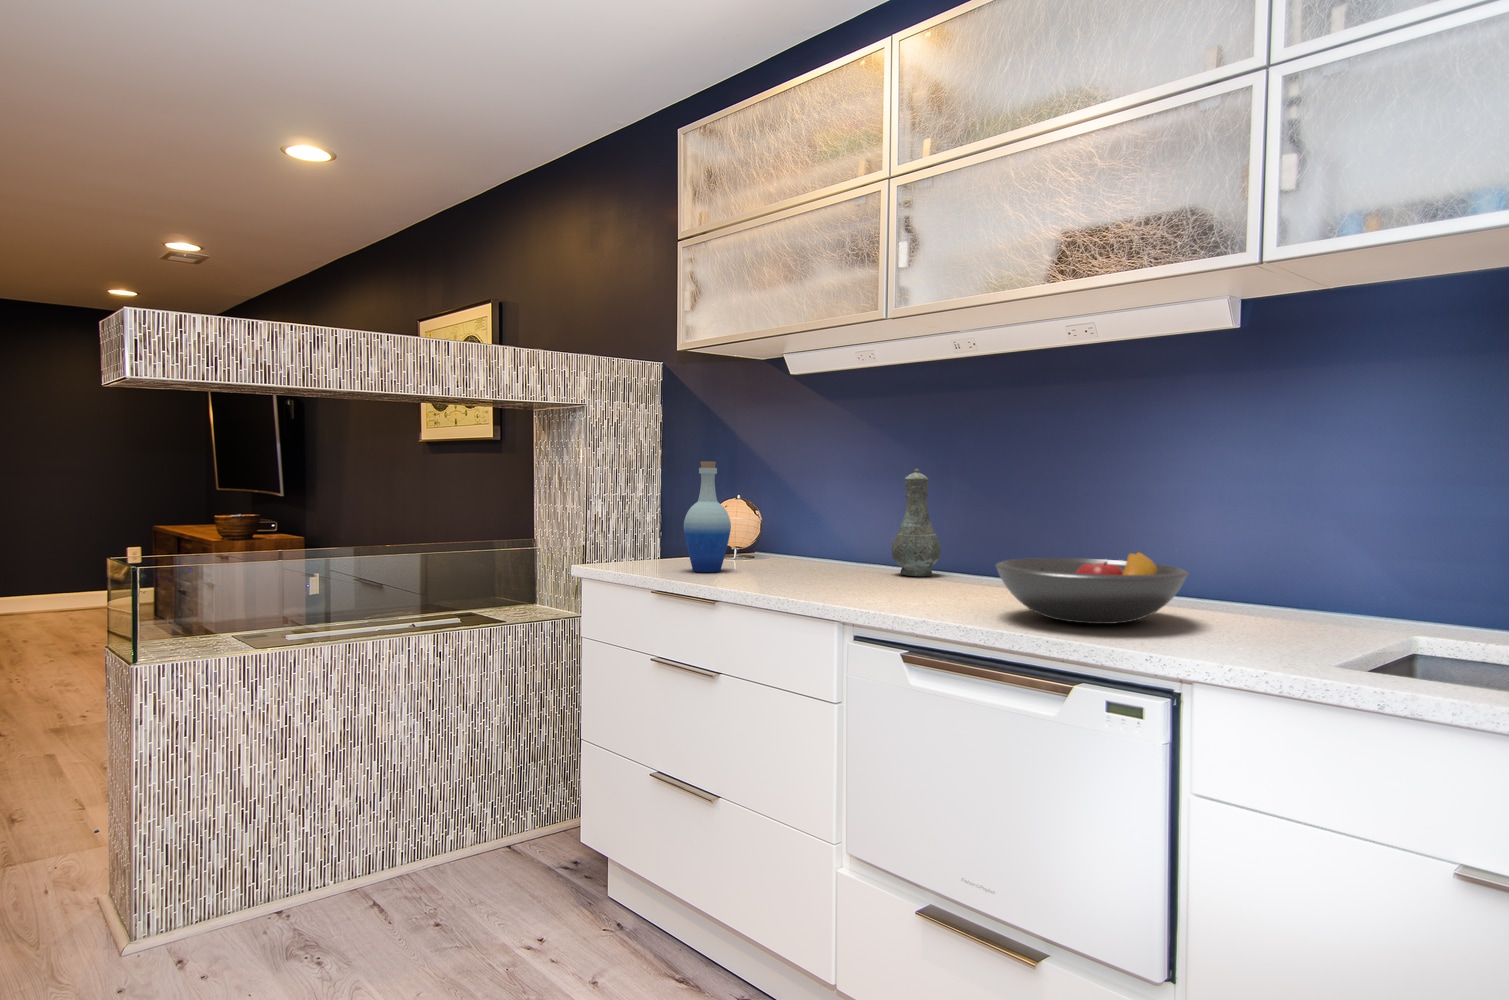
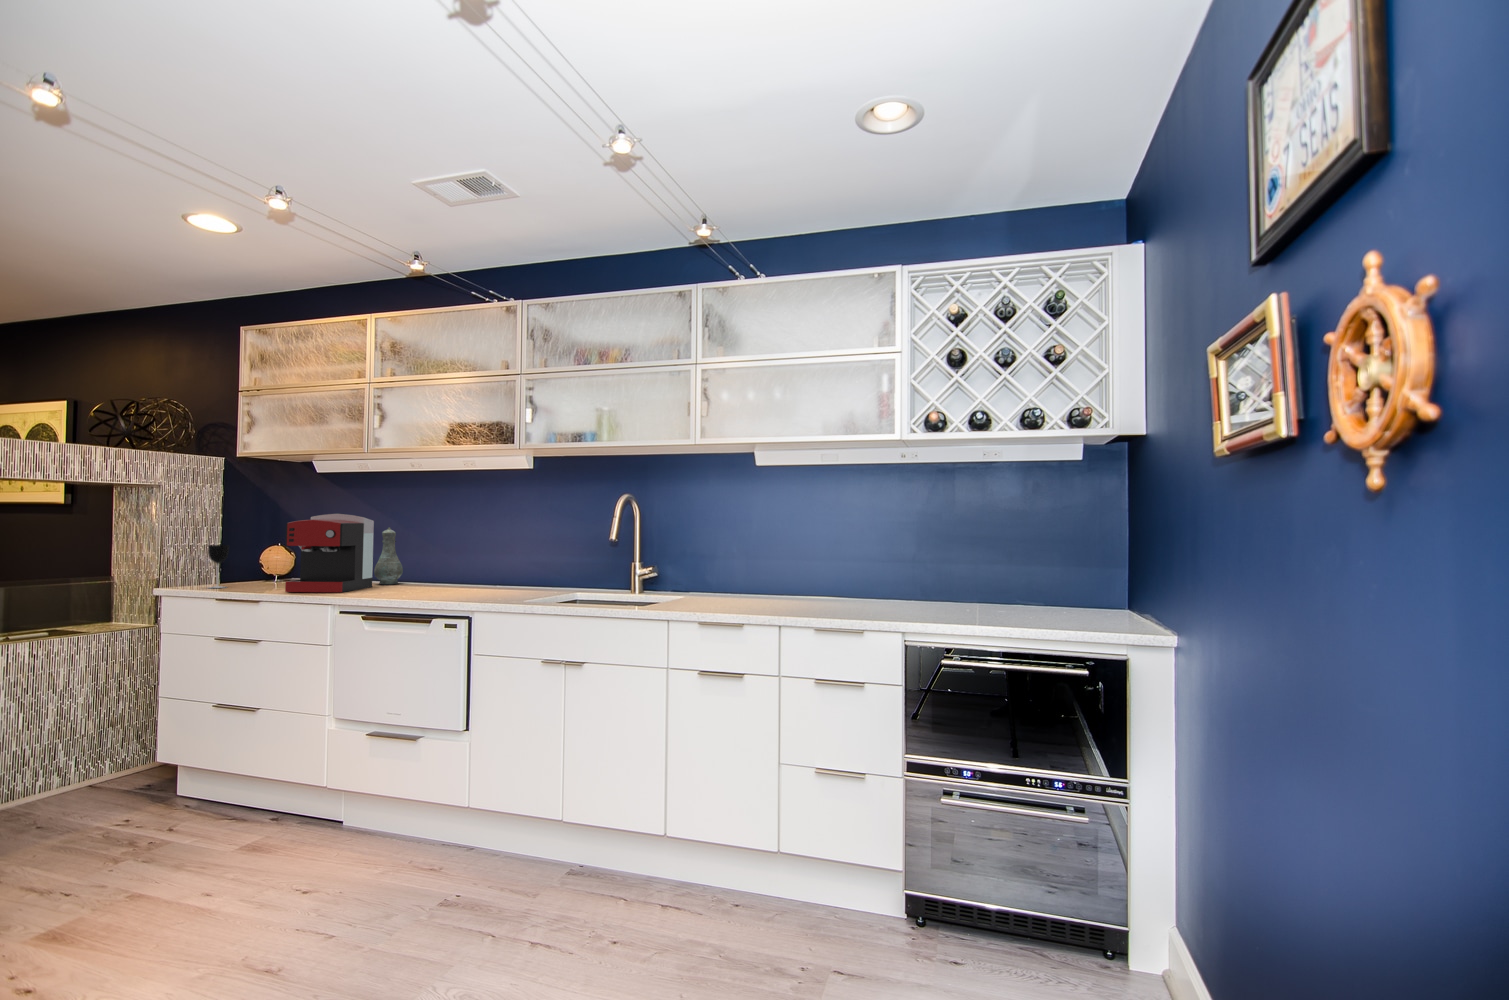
coffee maker: none [755,442,895,592] -> present [285,514,374,592]
bottle: present [684,462,731,572] -> none [238,524,272,589]
wine glass: none [643,496,671,568] -> present [208,545,229,588]
fruit bowl: present [995,551,1189,624] -> none [410,565,498,596]

